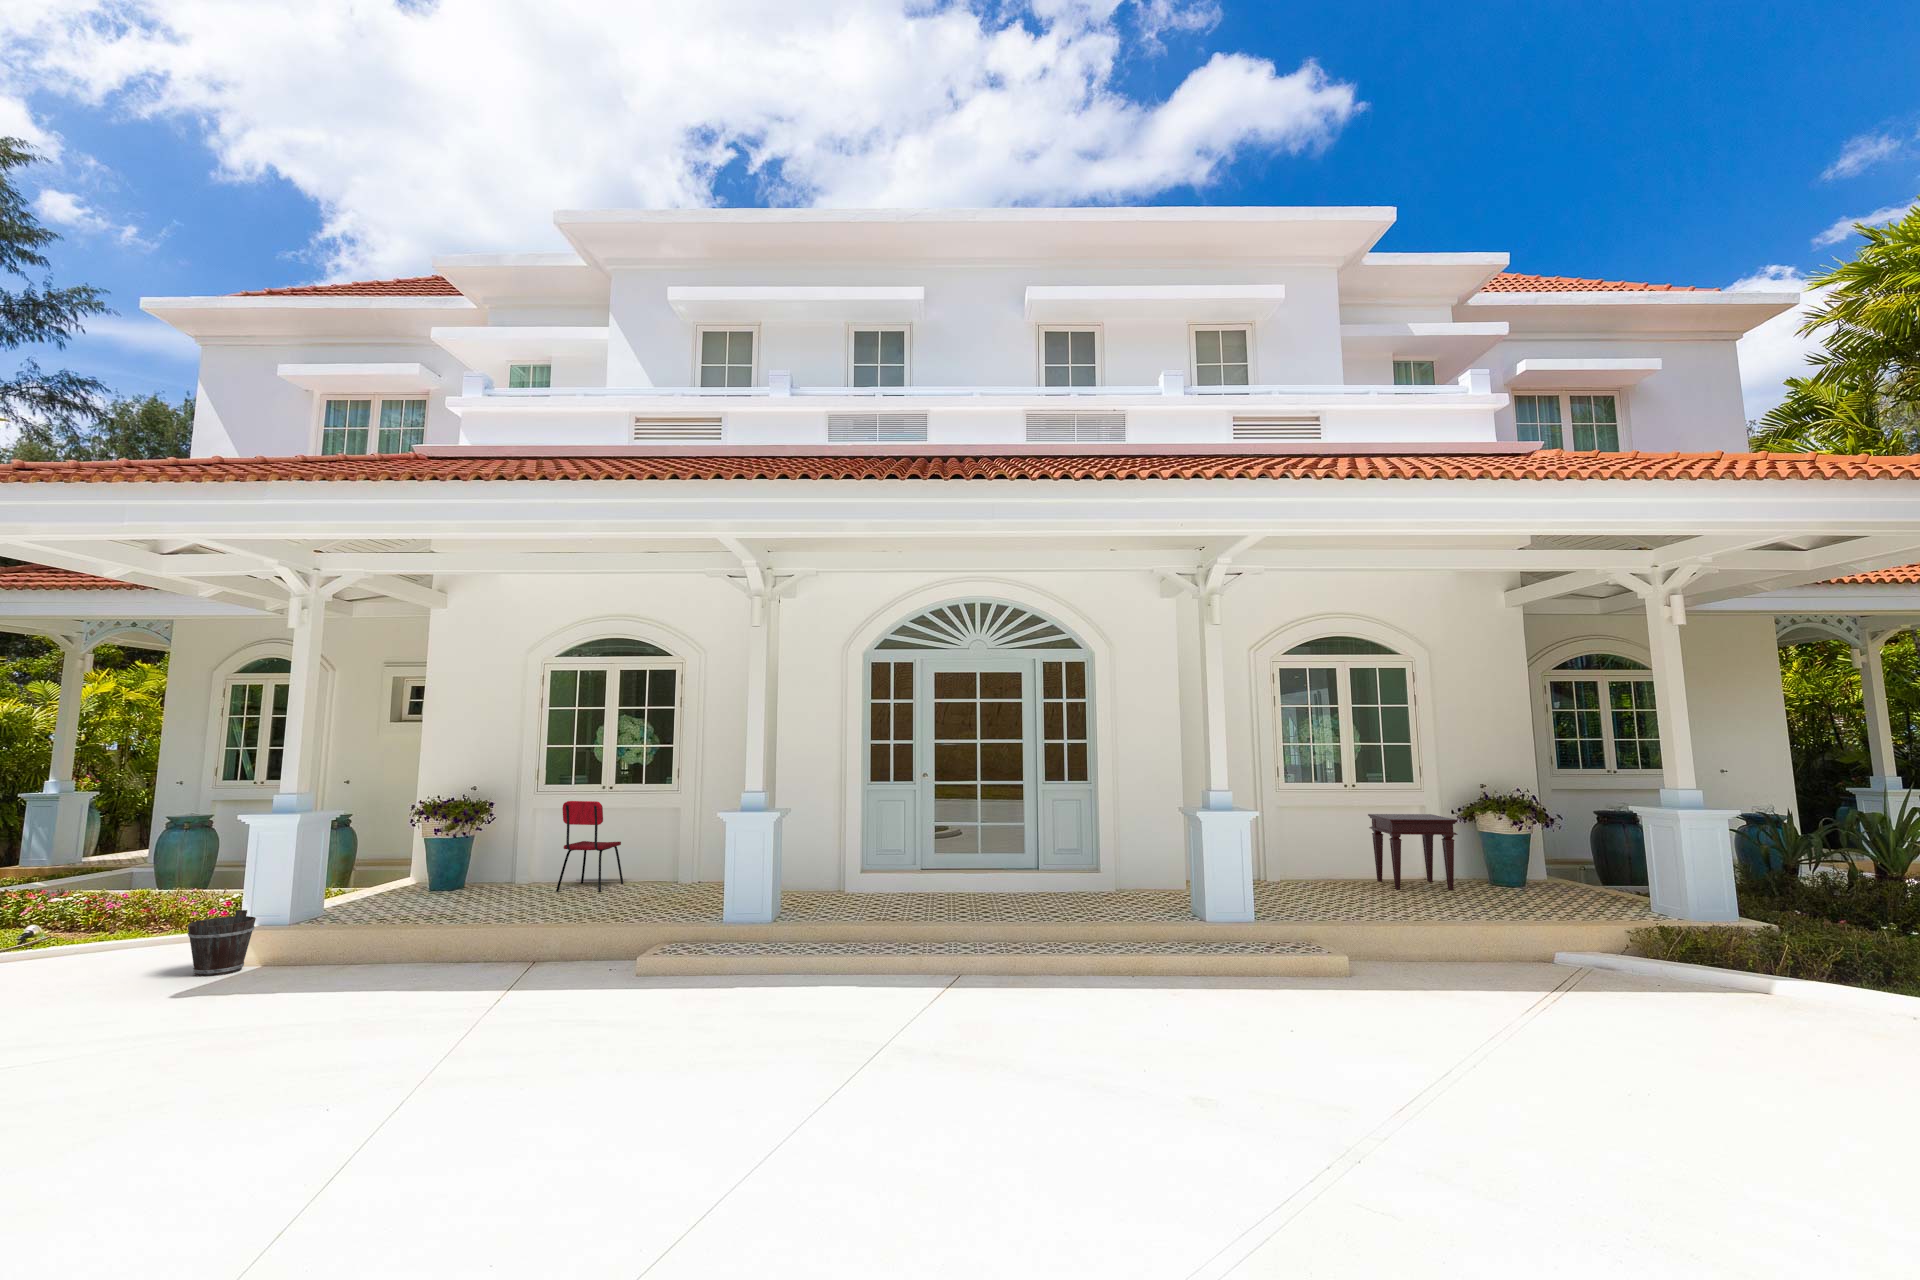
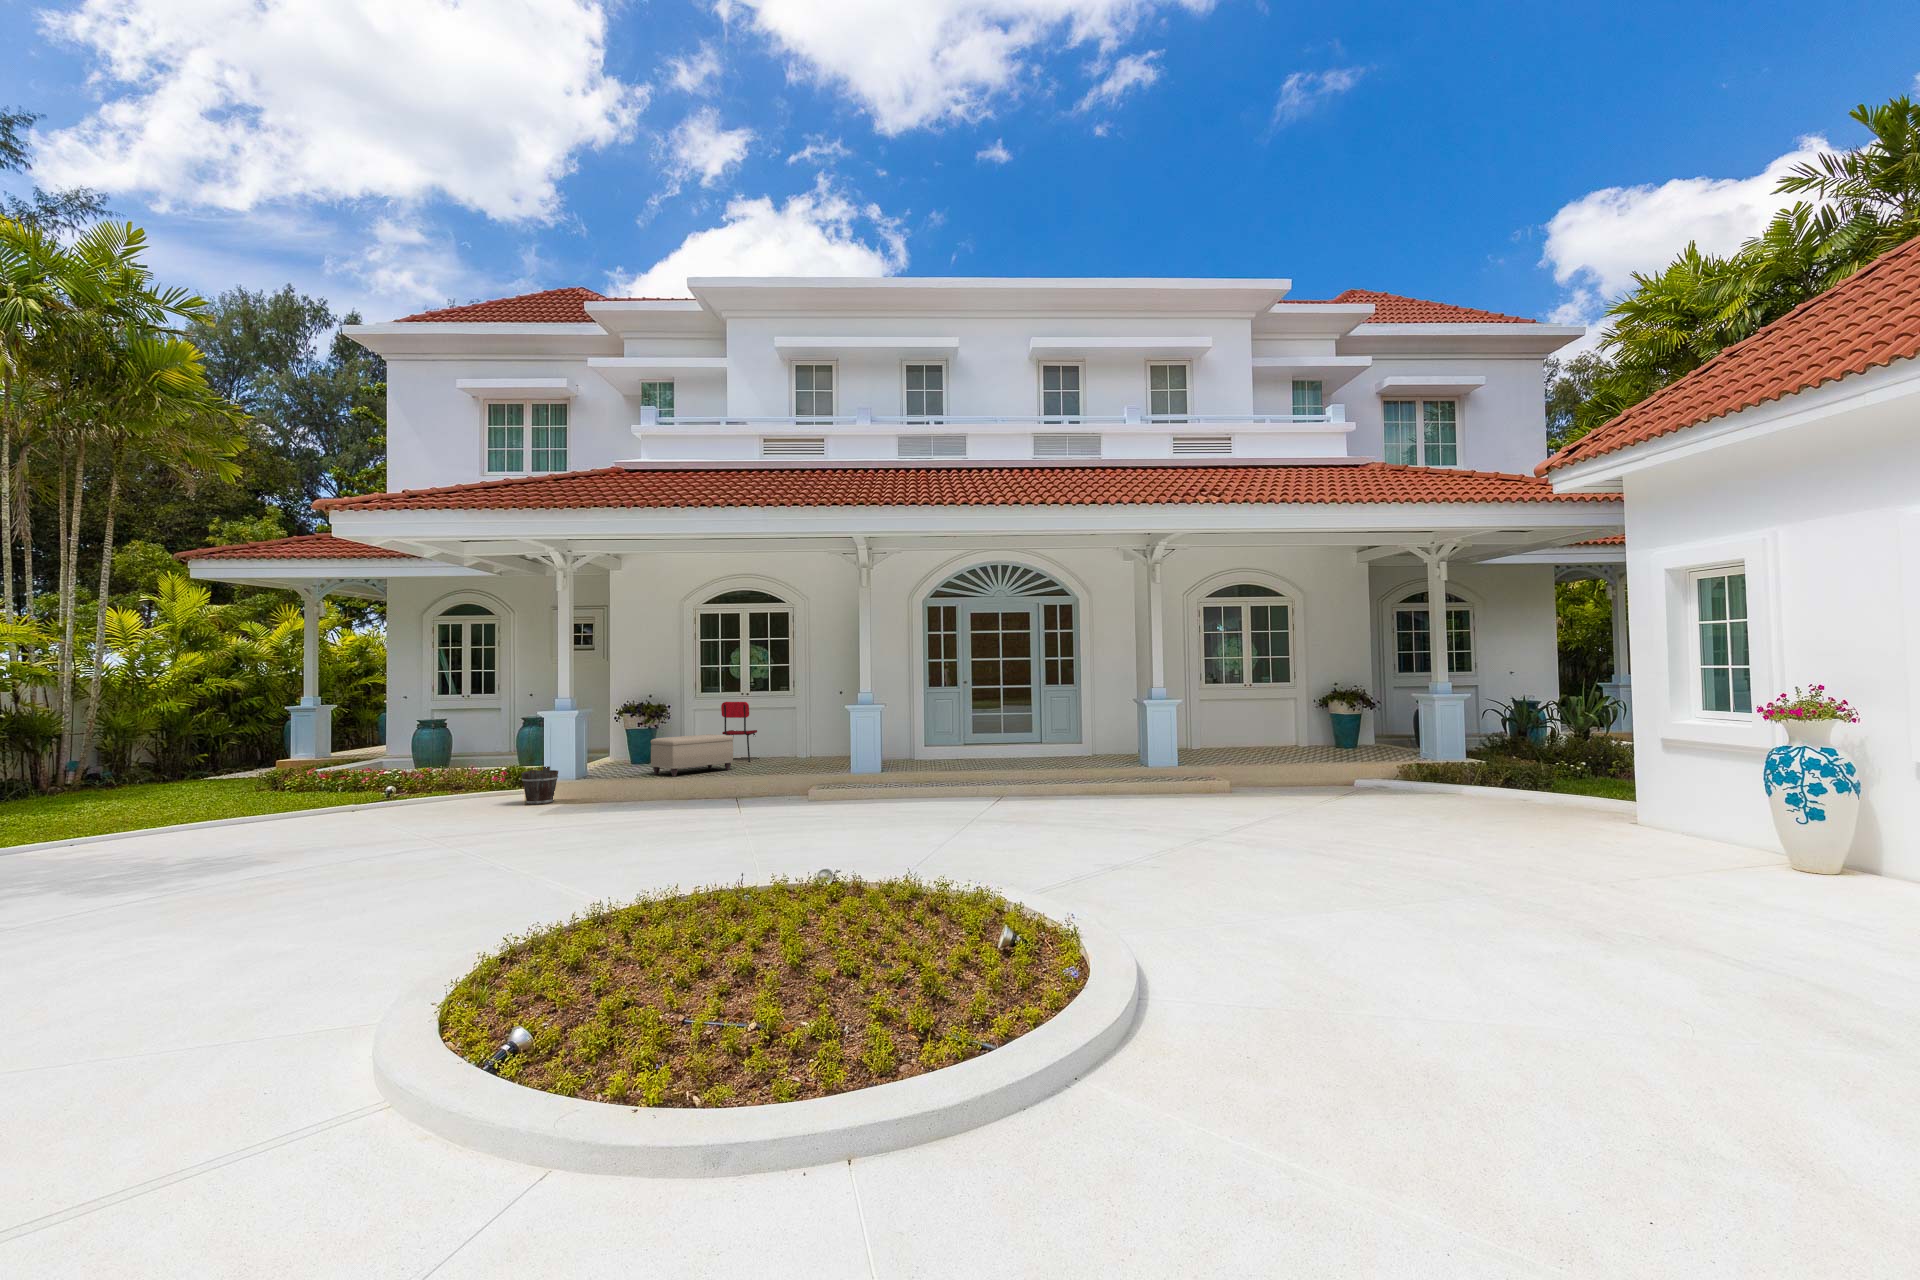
side table: present [1368,814,1458,890] -> none [1259,704,1315,752]
ottoman: none [421,854,557,927] -> present [651,734,733,777]

